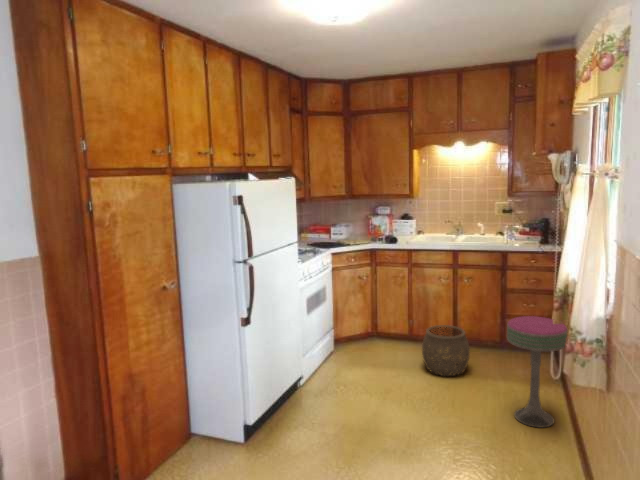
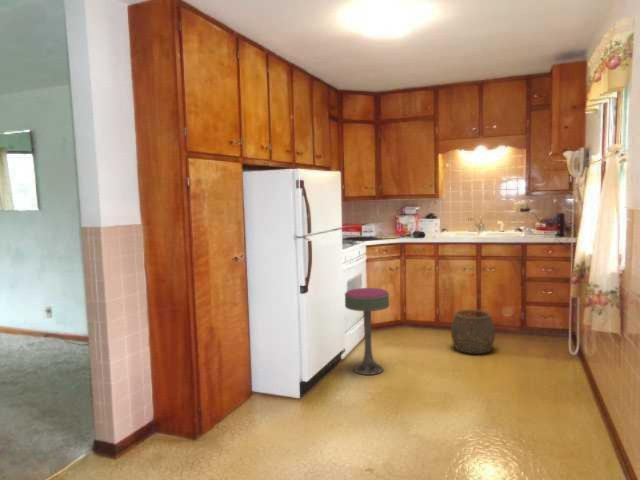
bar stool: present [507,316,568,427] -> present [345,288,389,375]

